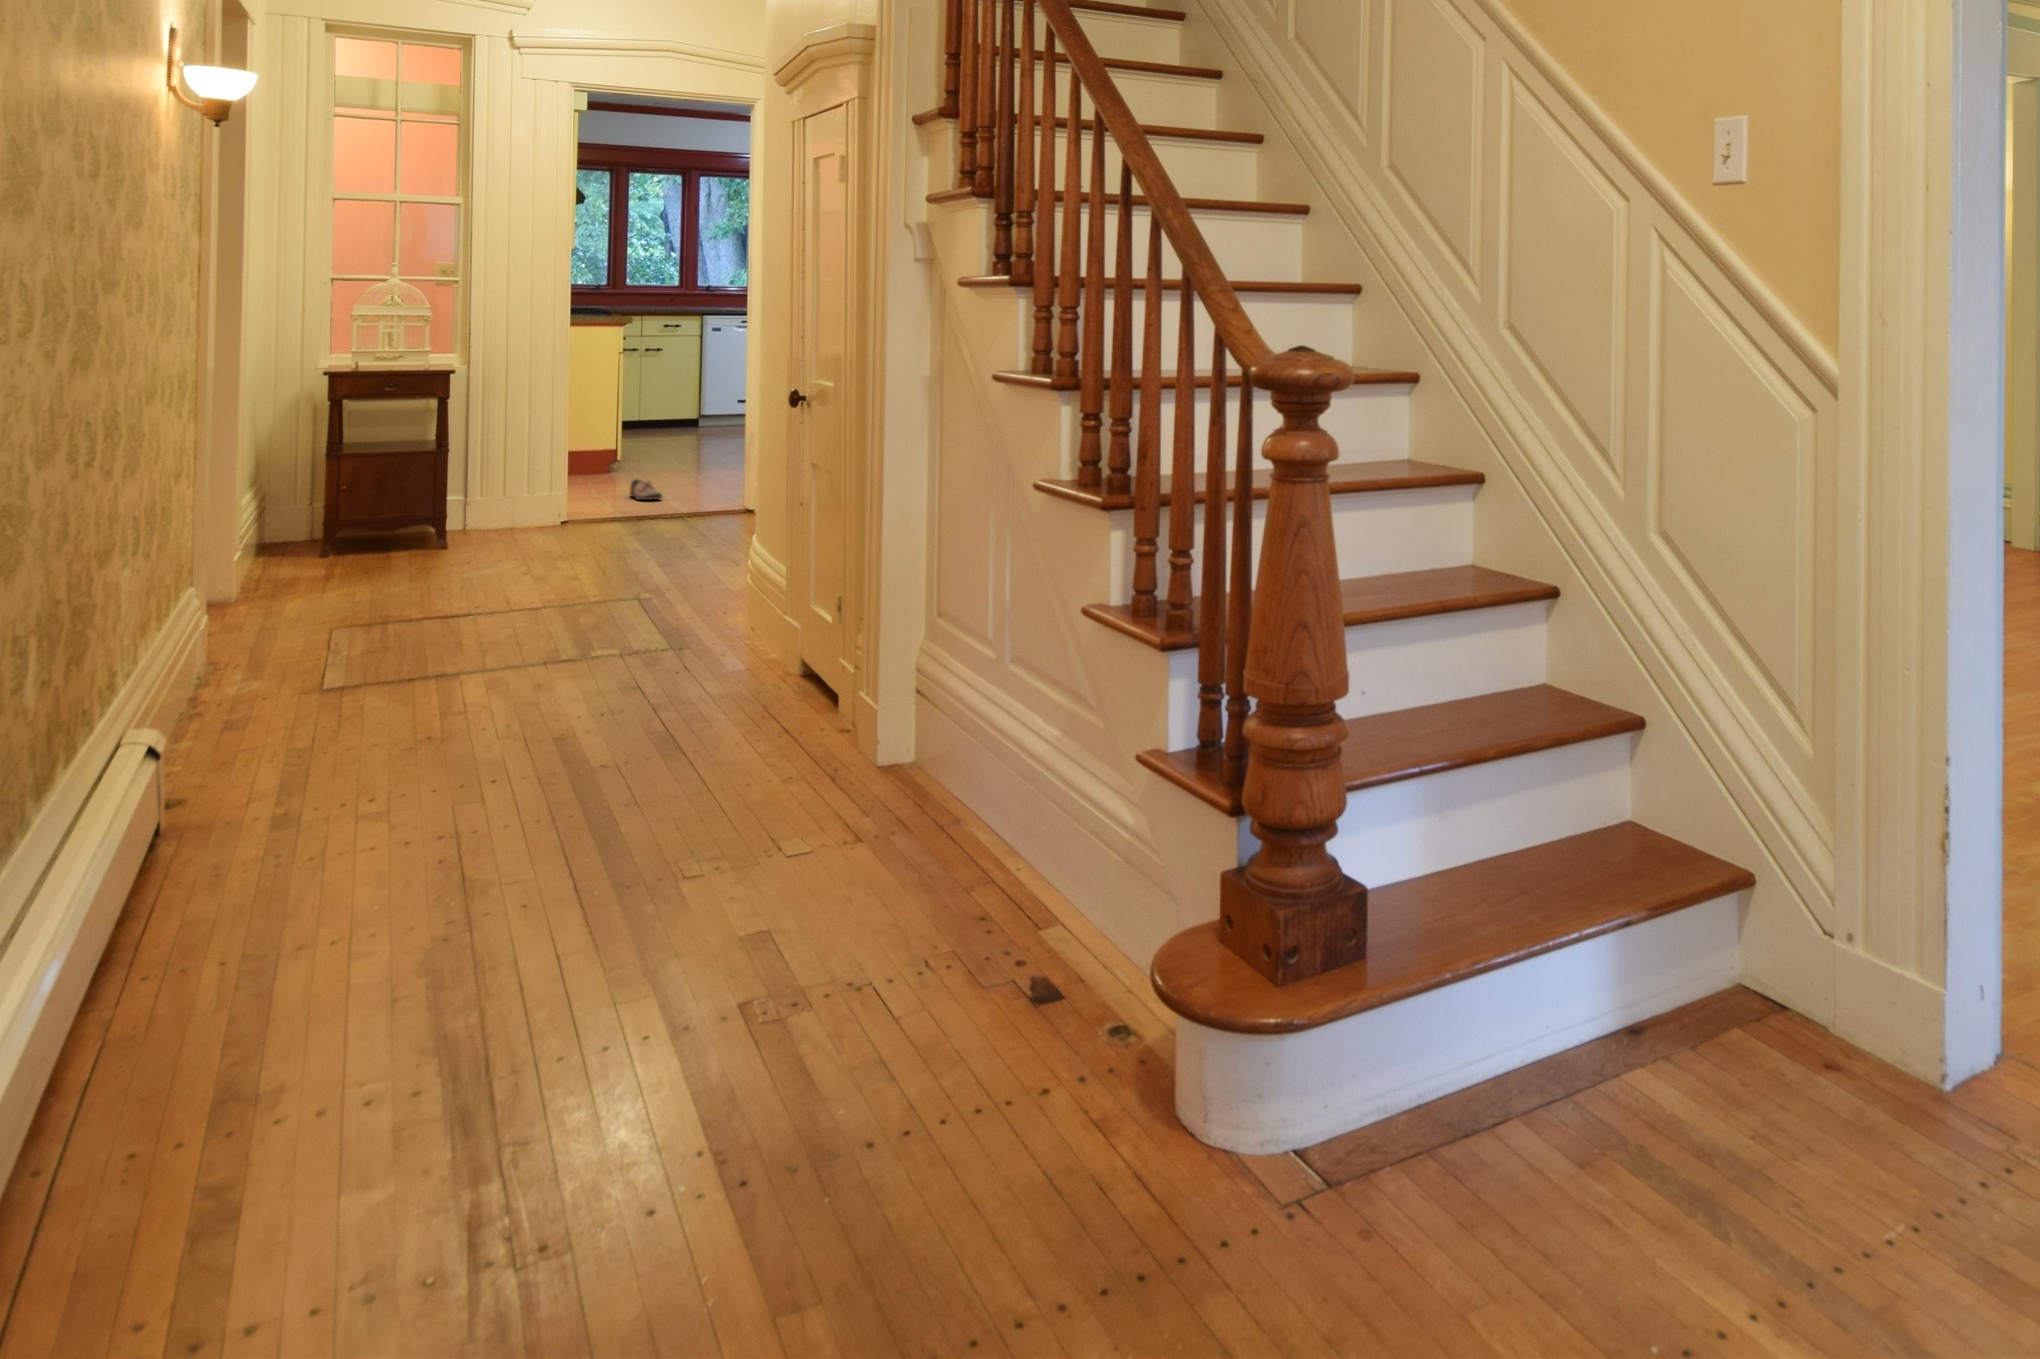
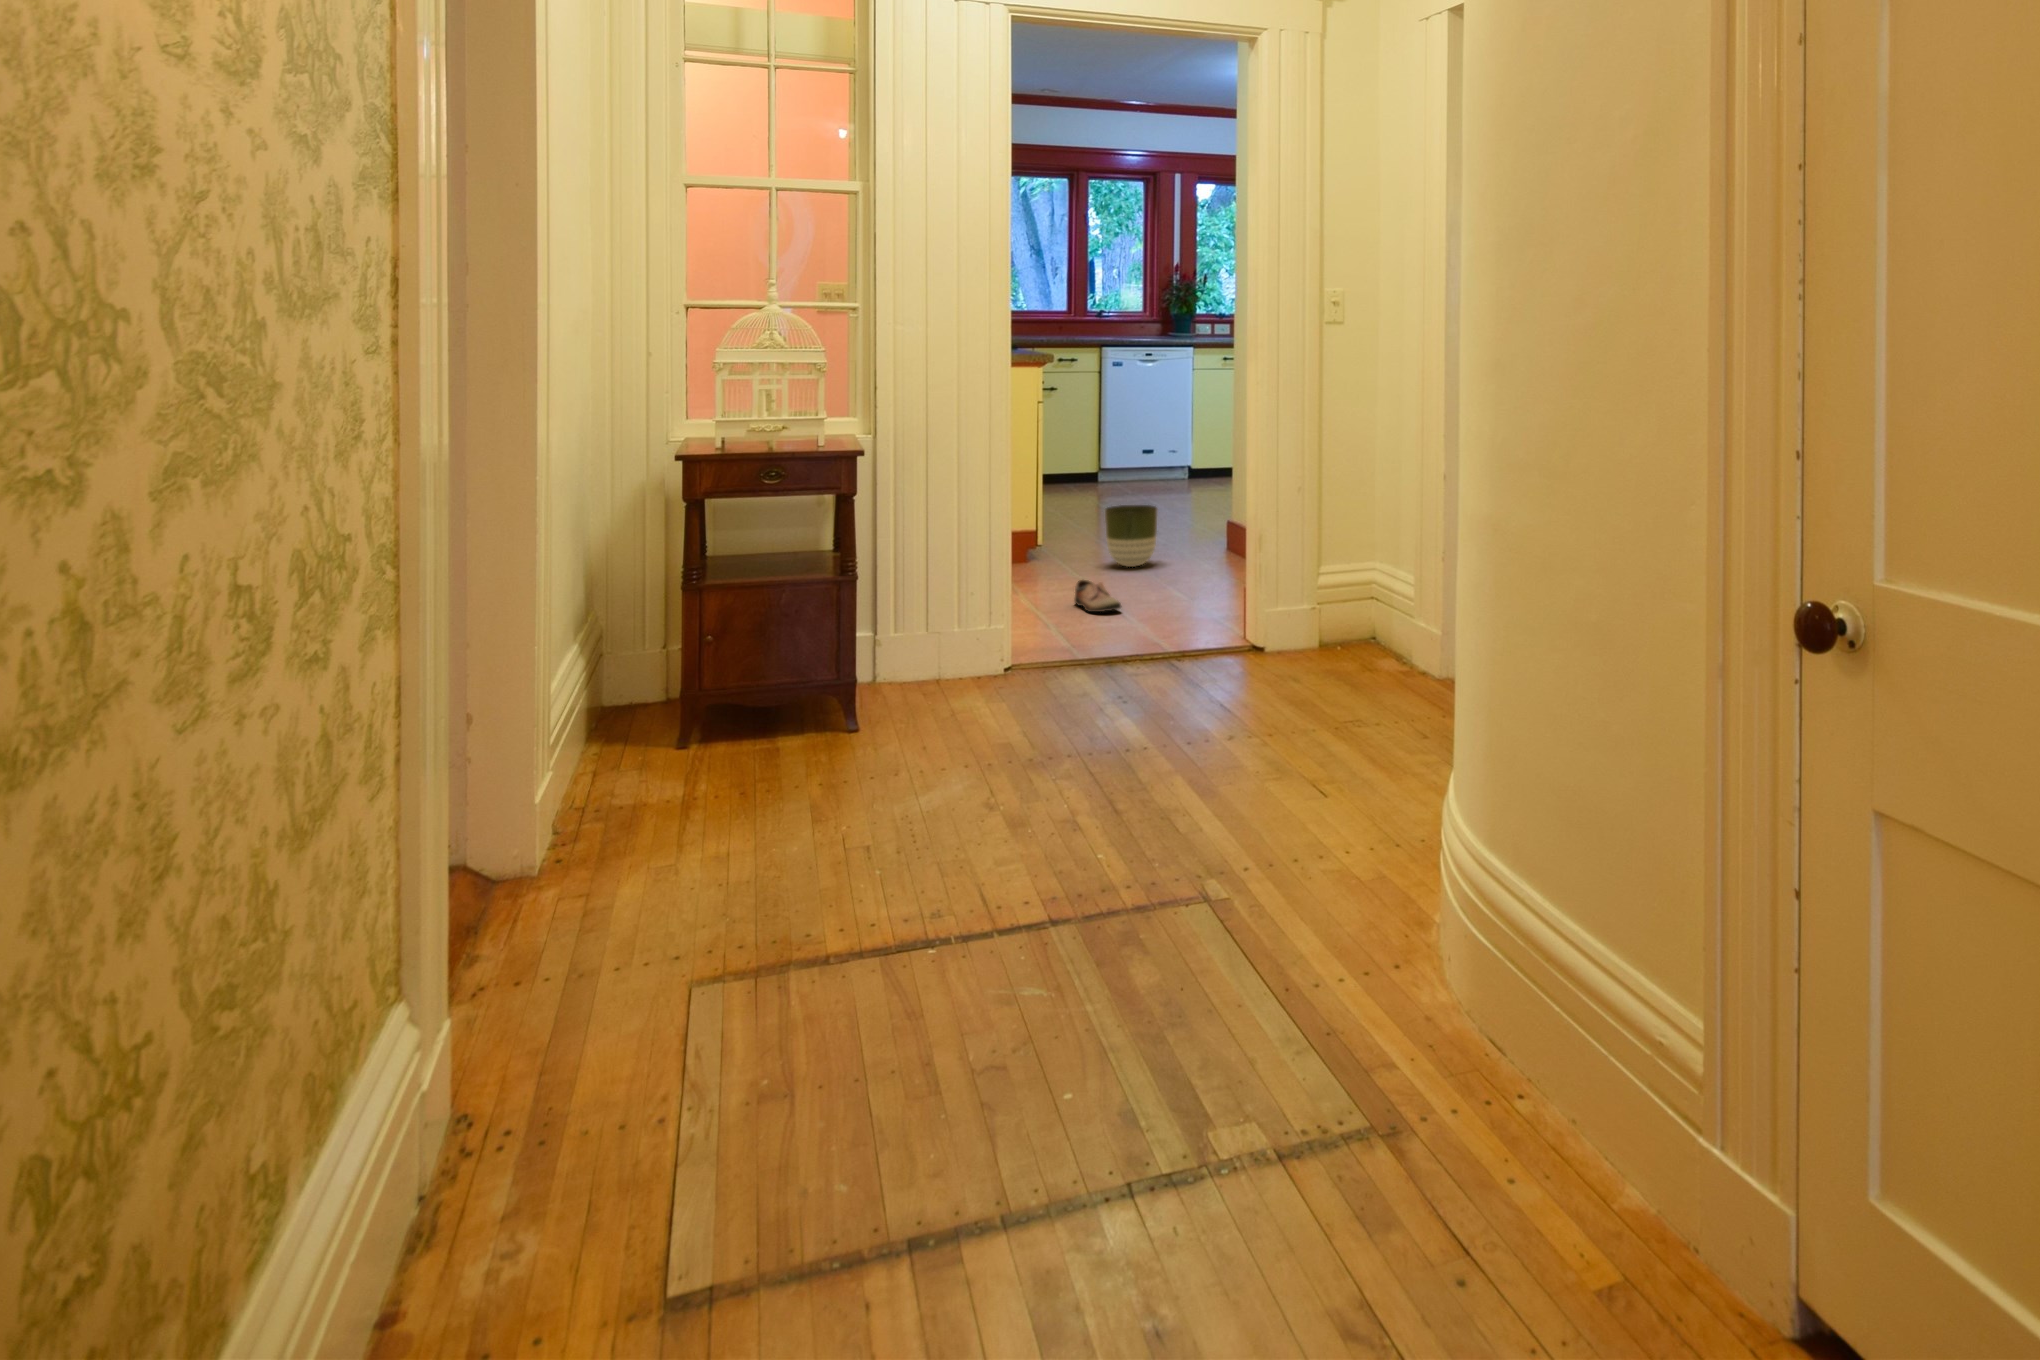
planter: none [668,433,710,478] -> present [1105,505,1157,567]

